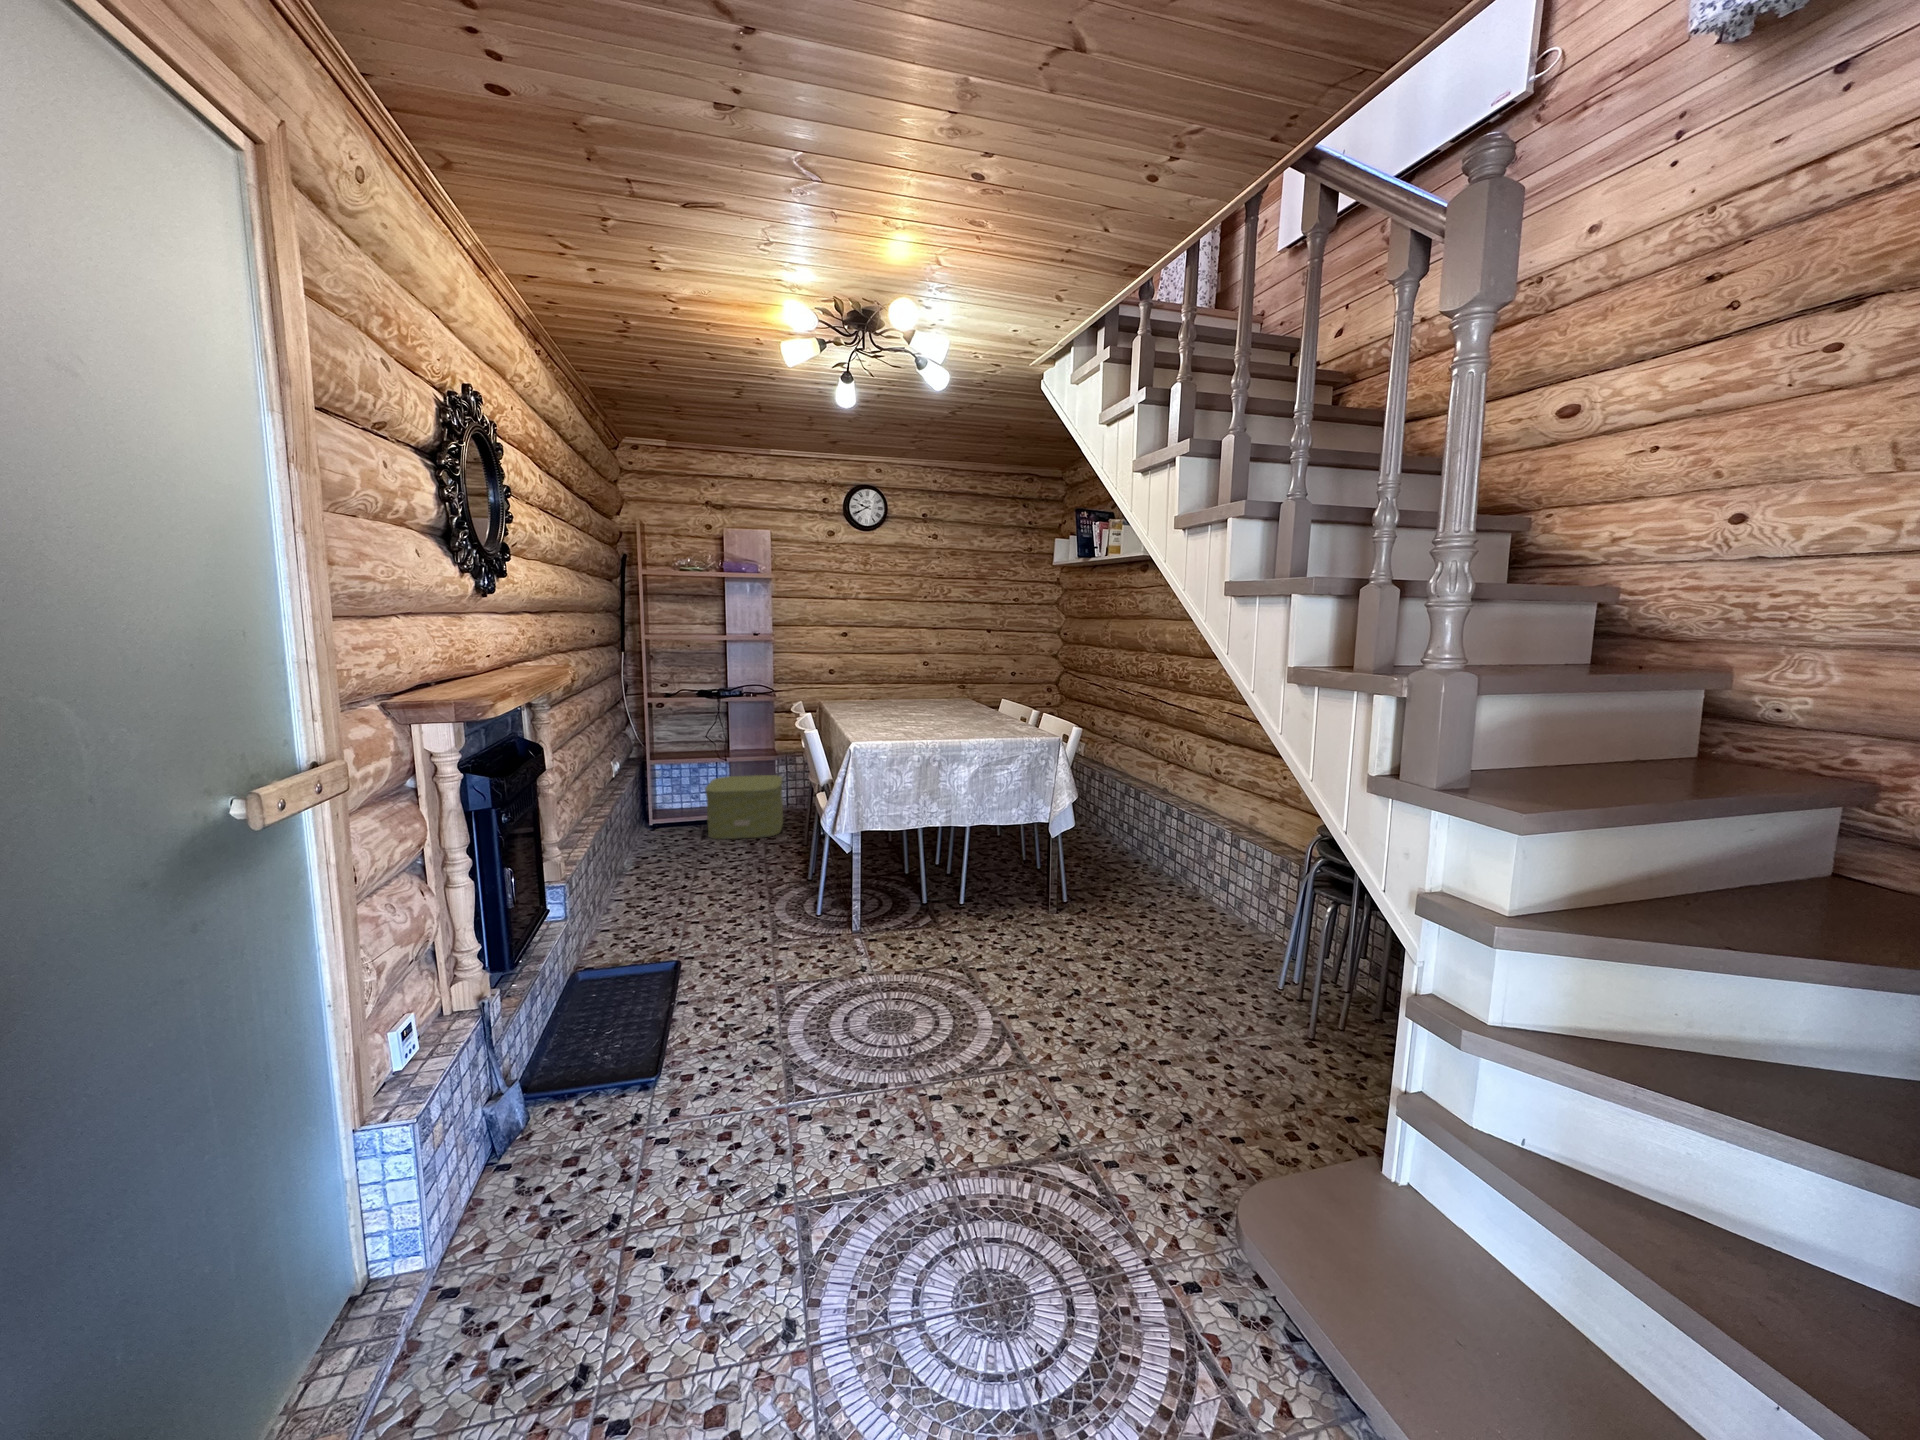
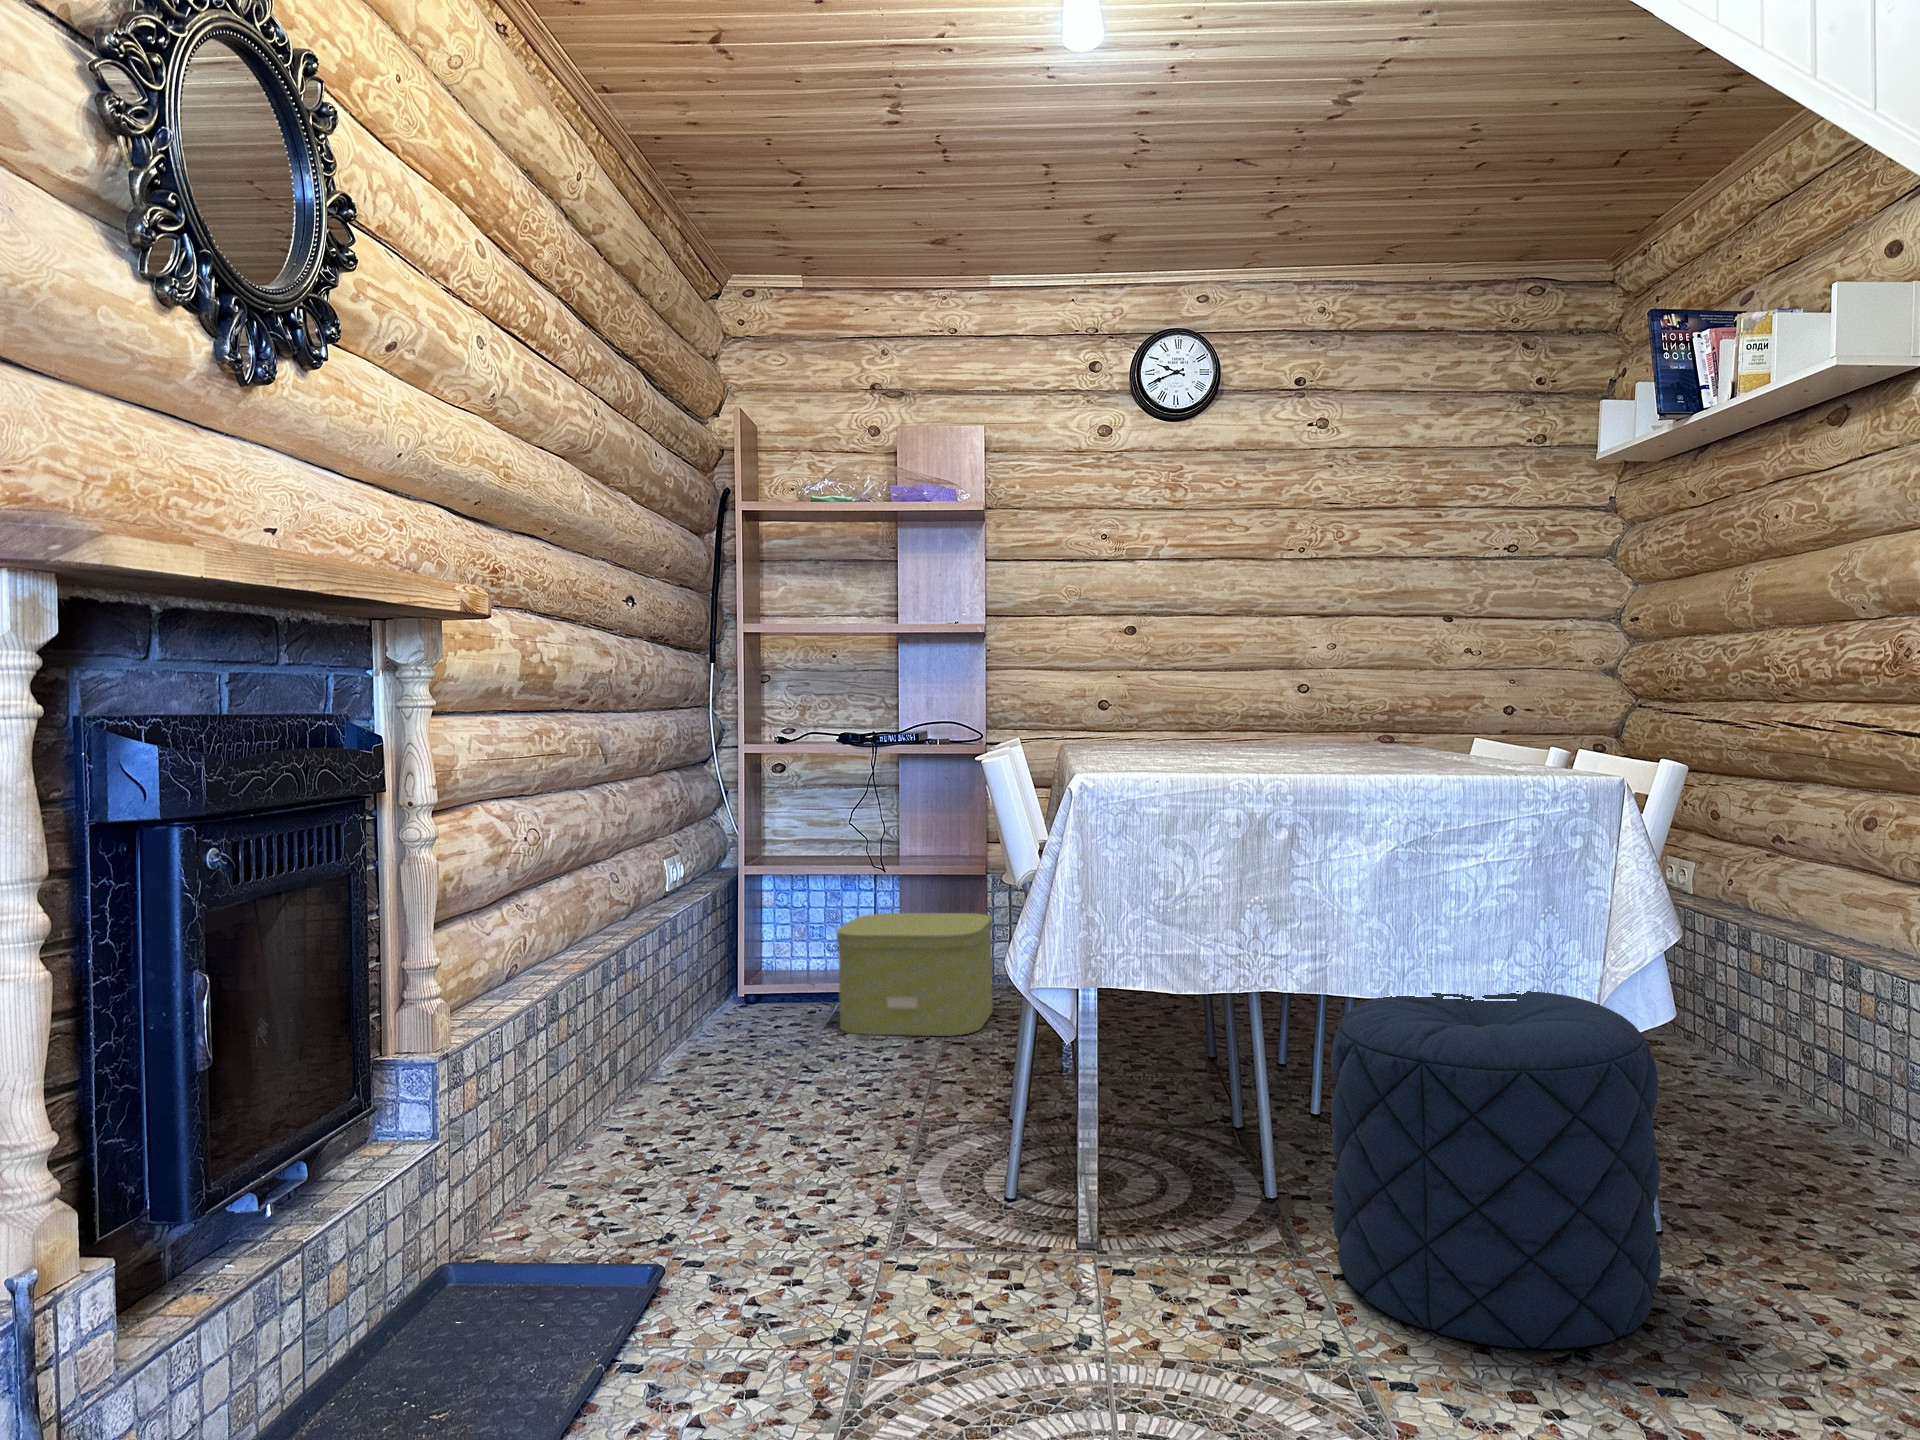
pouf: none [953,818,1068,951] -> present [1331,991,1661,1349]

